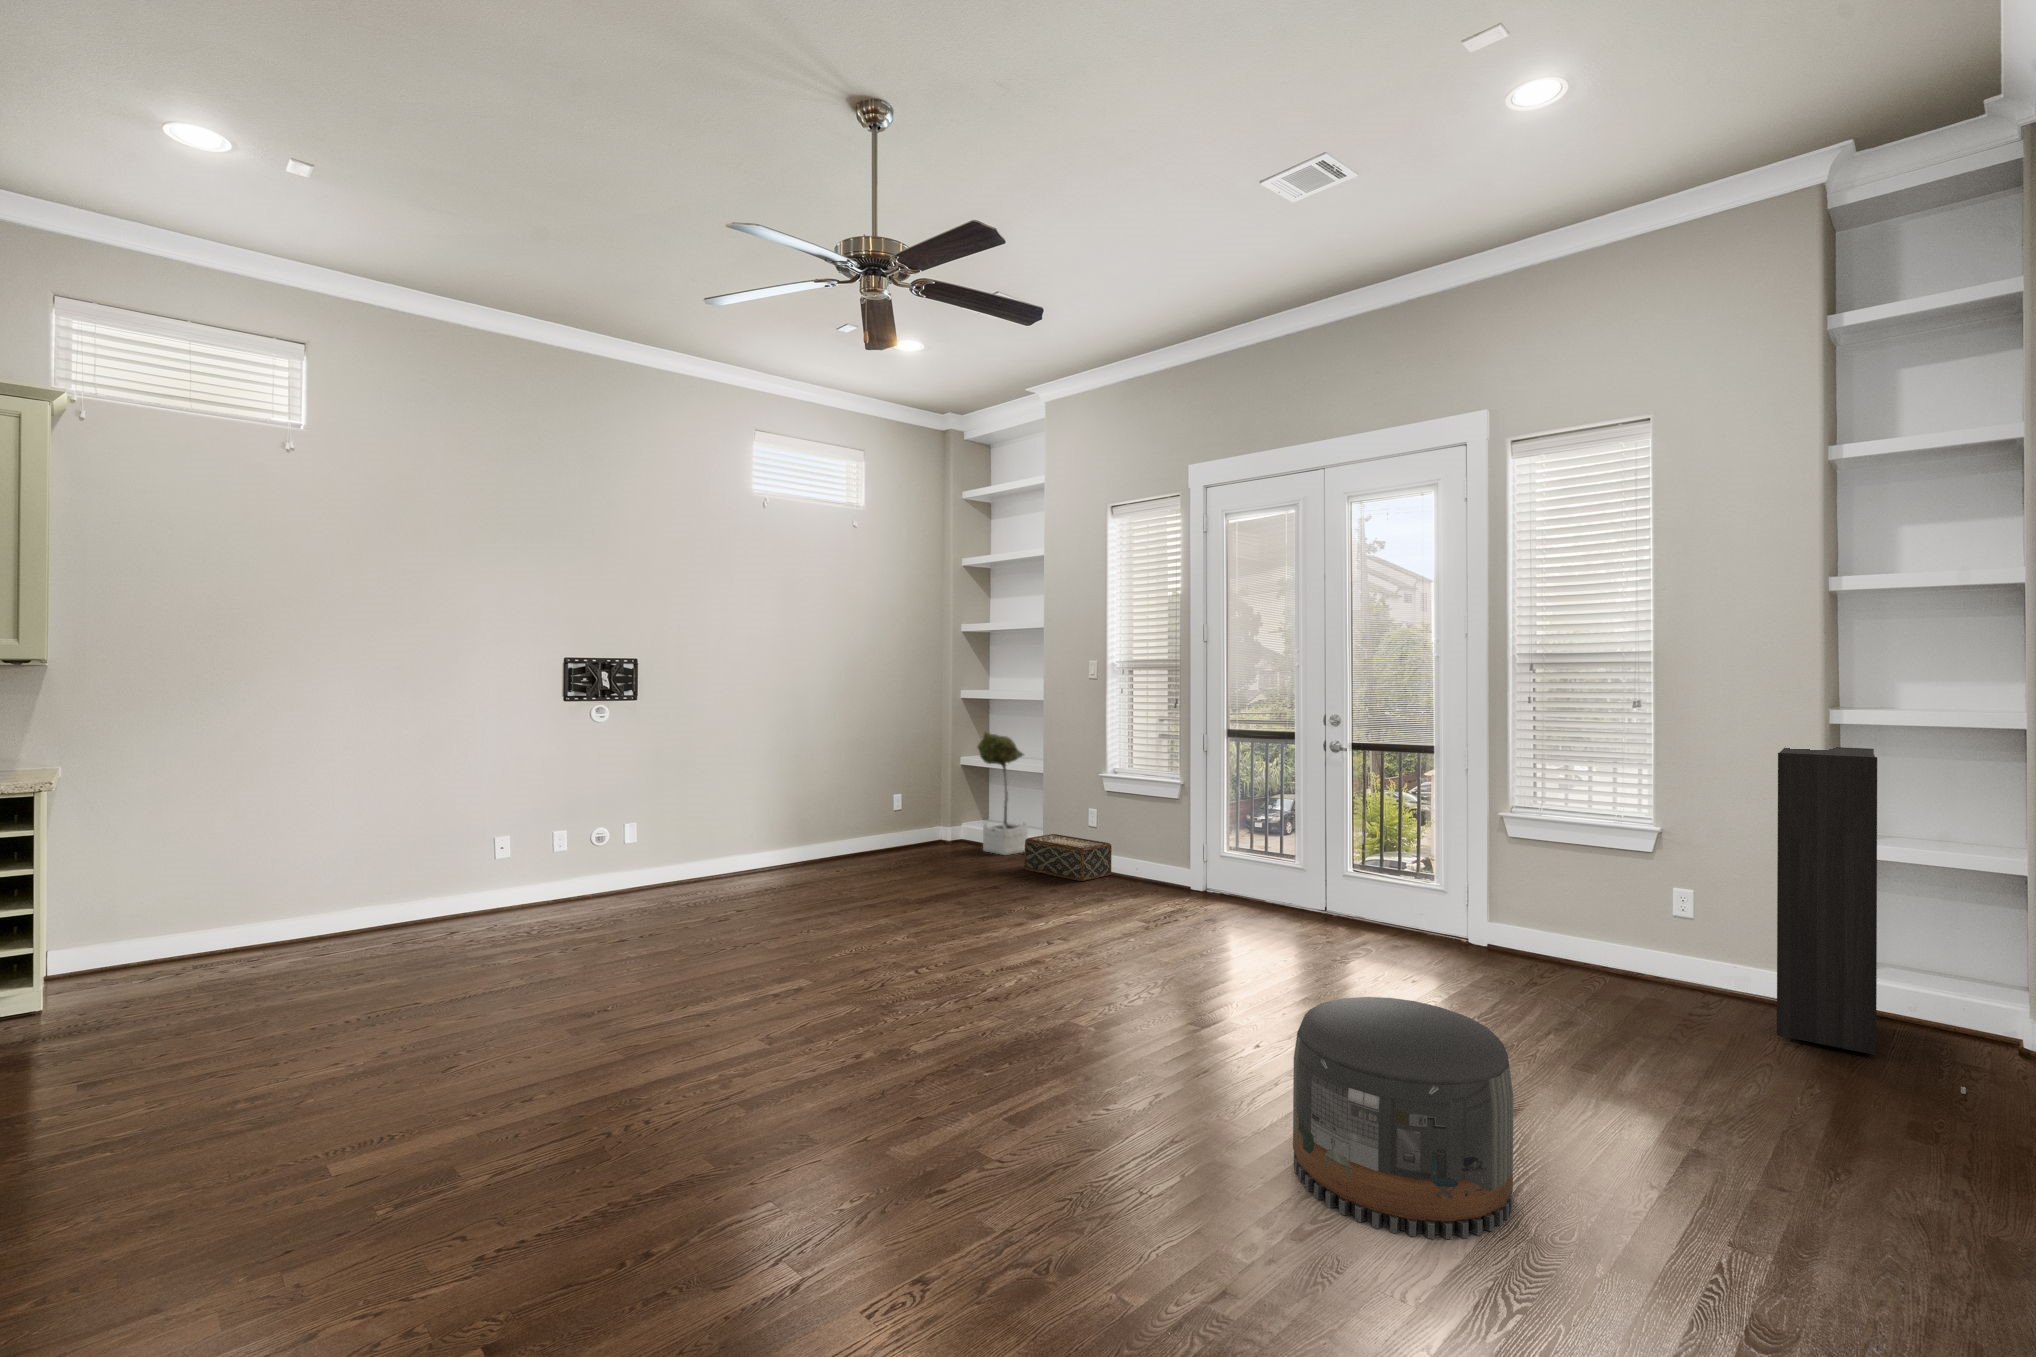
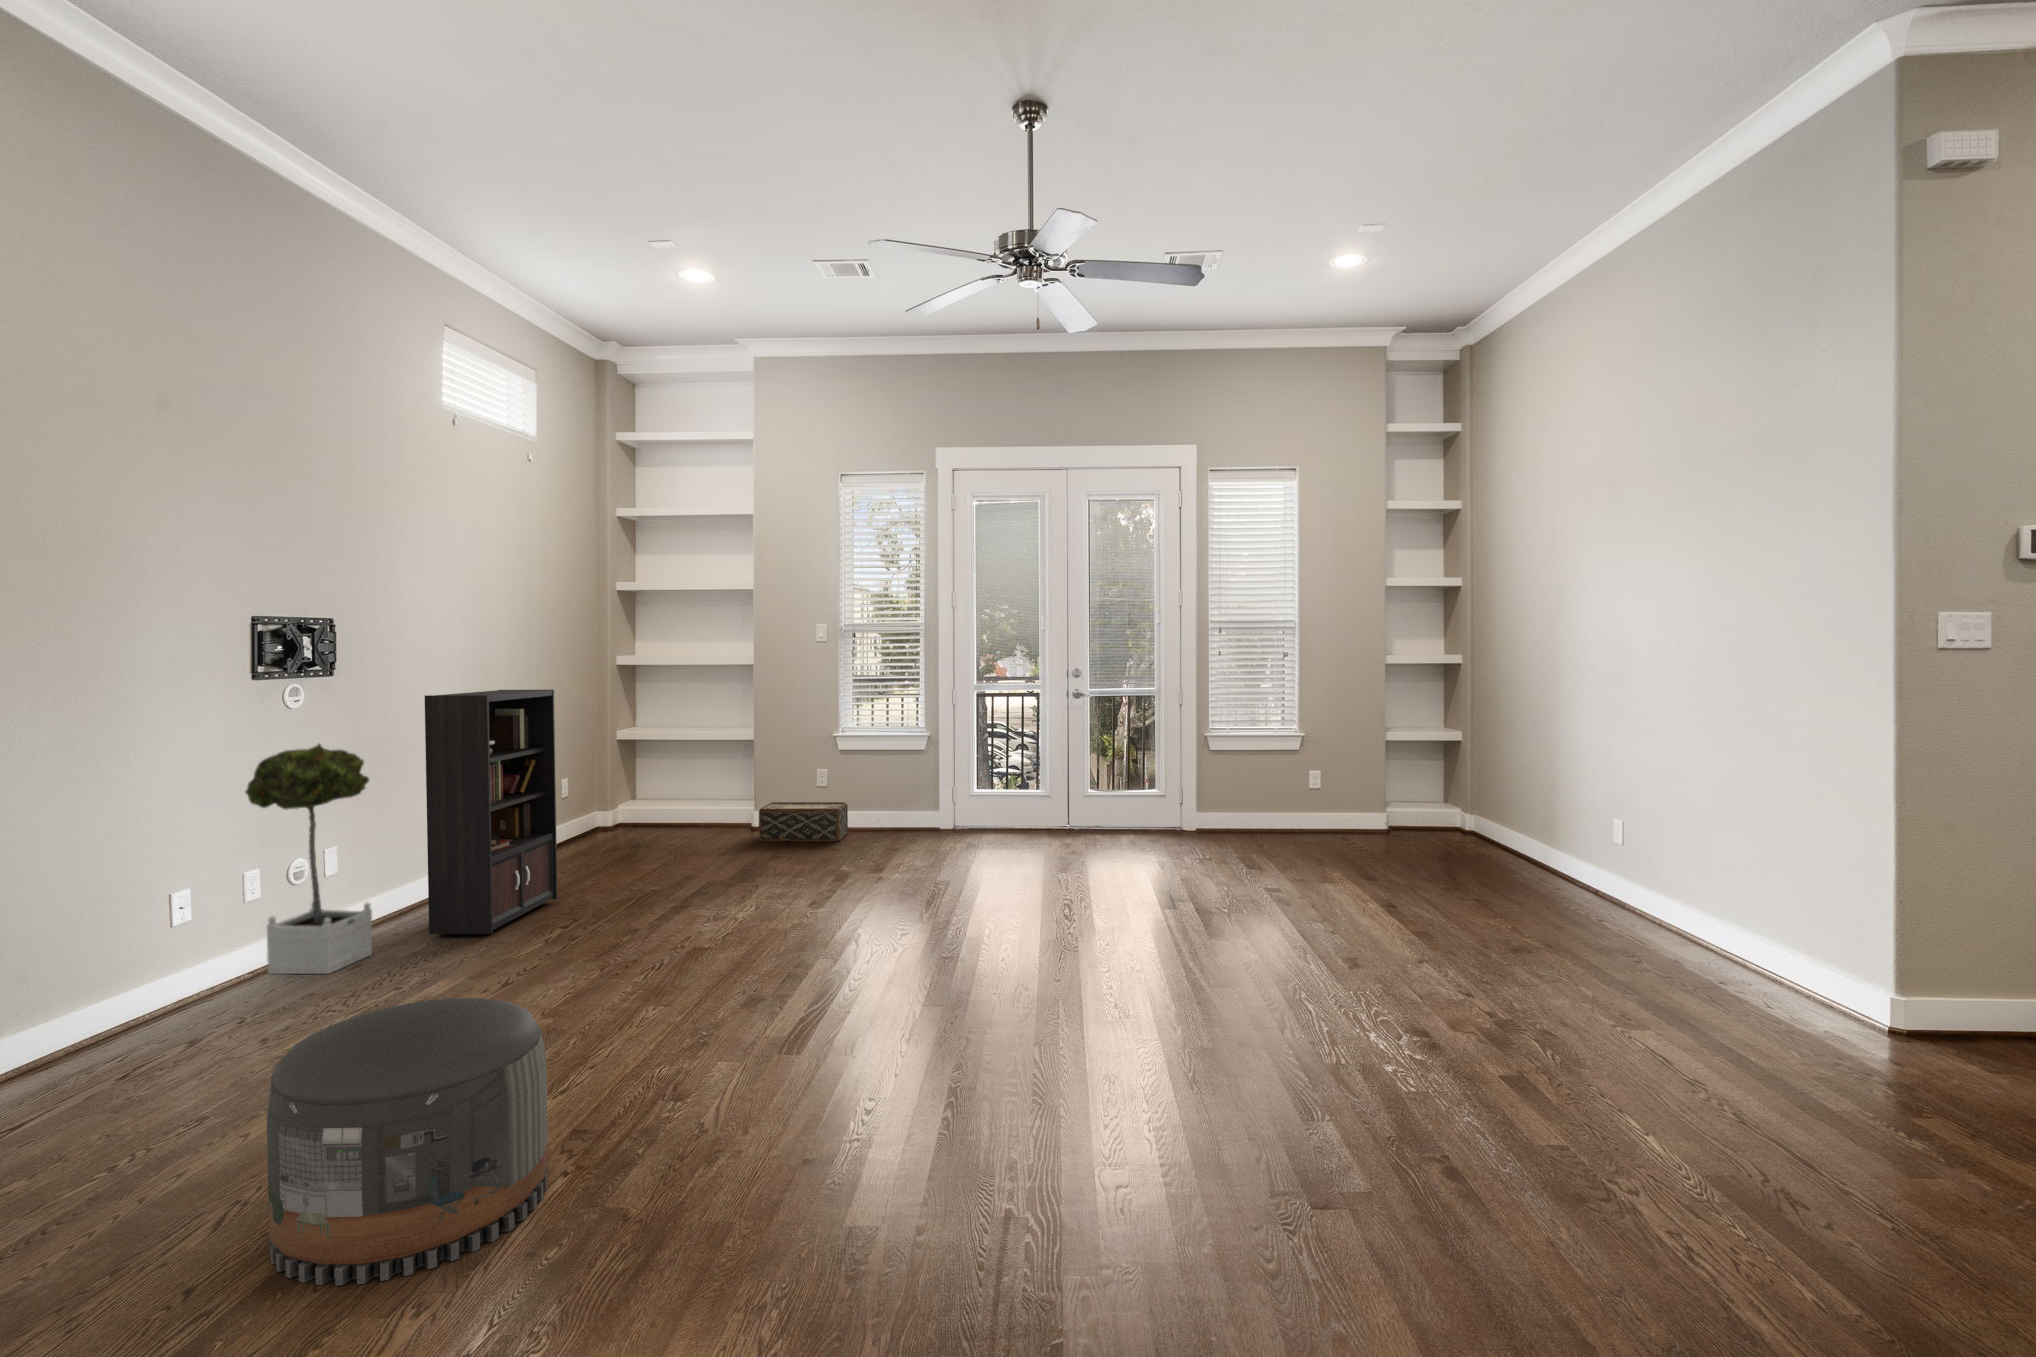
potted tree: present [978,732,1028,855] -> present [246,744,372,974]
bookcase: present [1777,747,1966,1094] -> present [425,690,557,934]
pouf: present [1293,997,1513,1239] -> present [267,998,548,1285]

